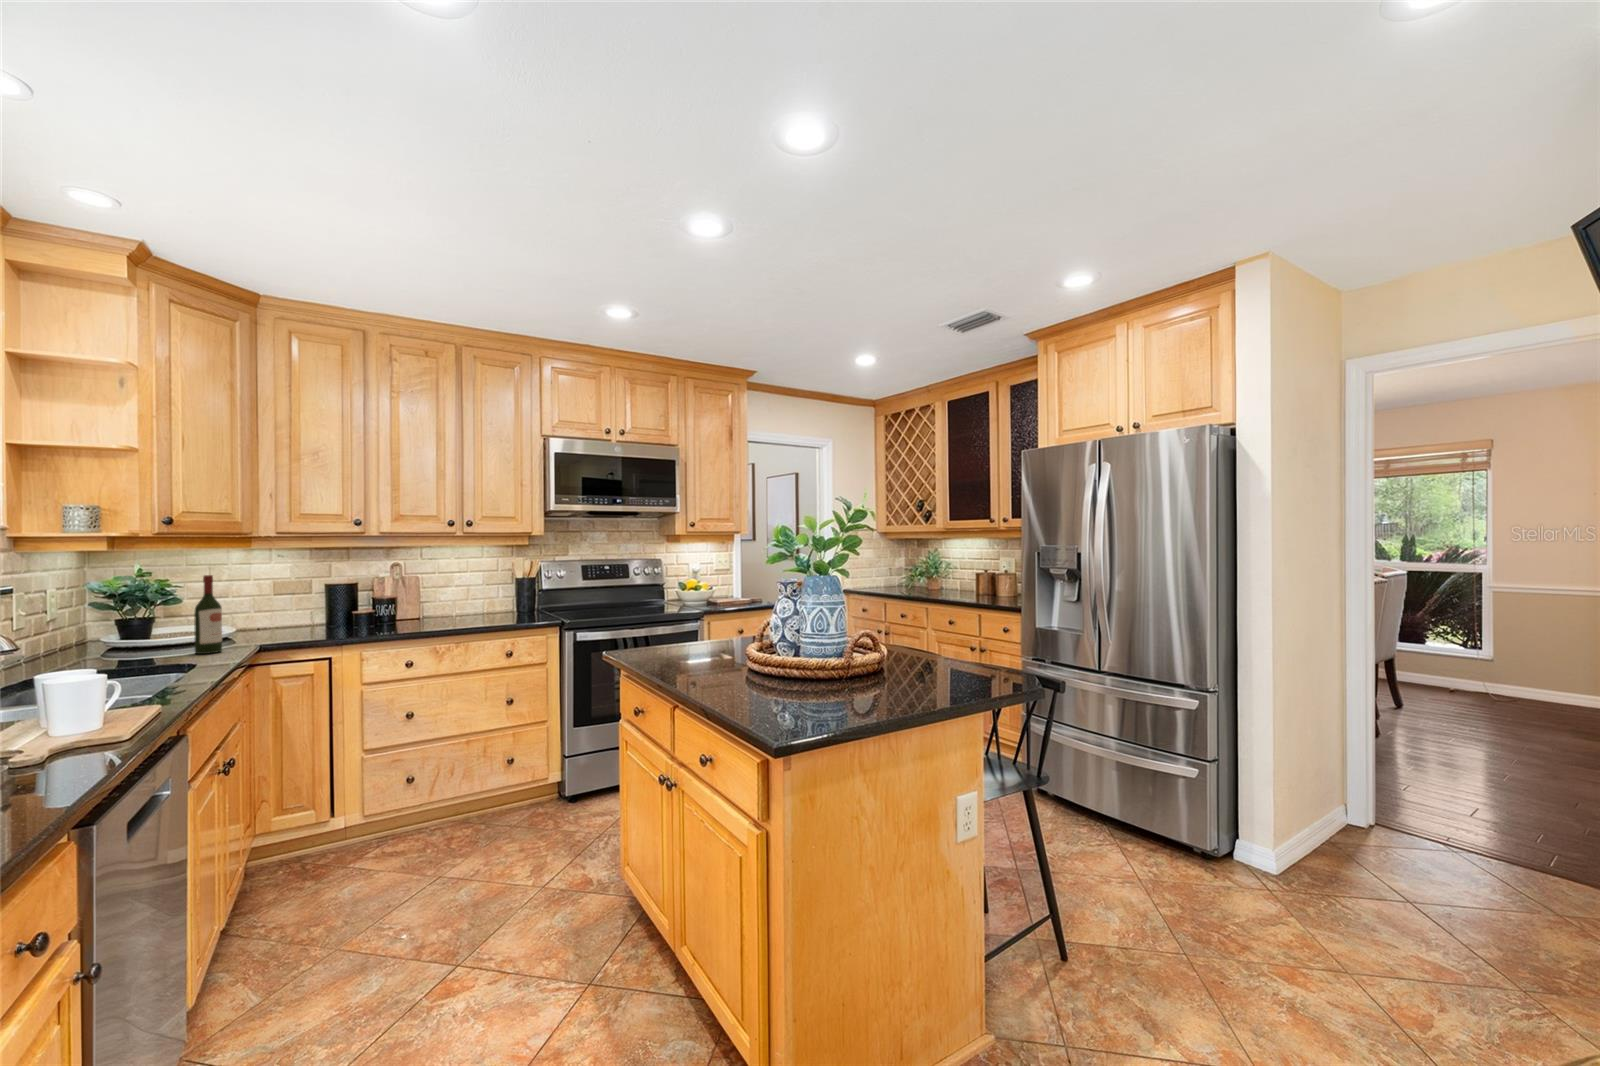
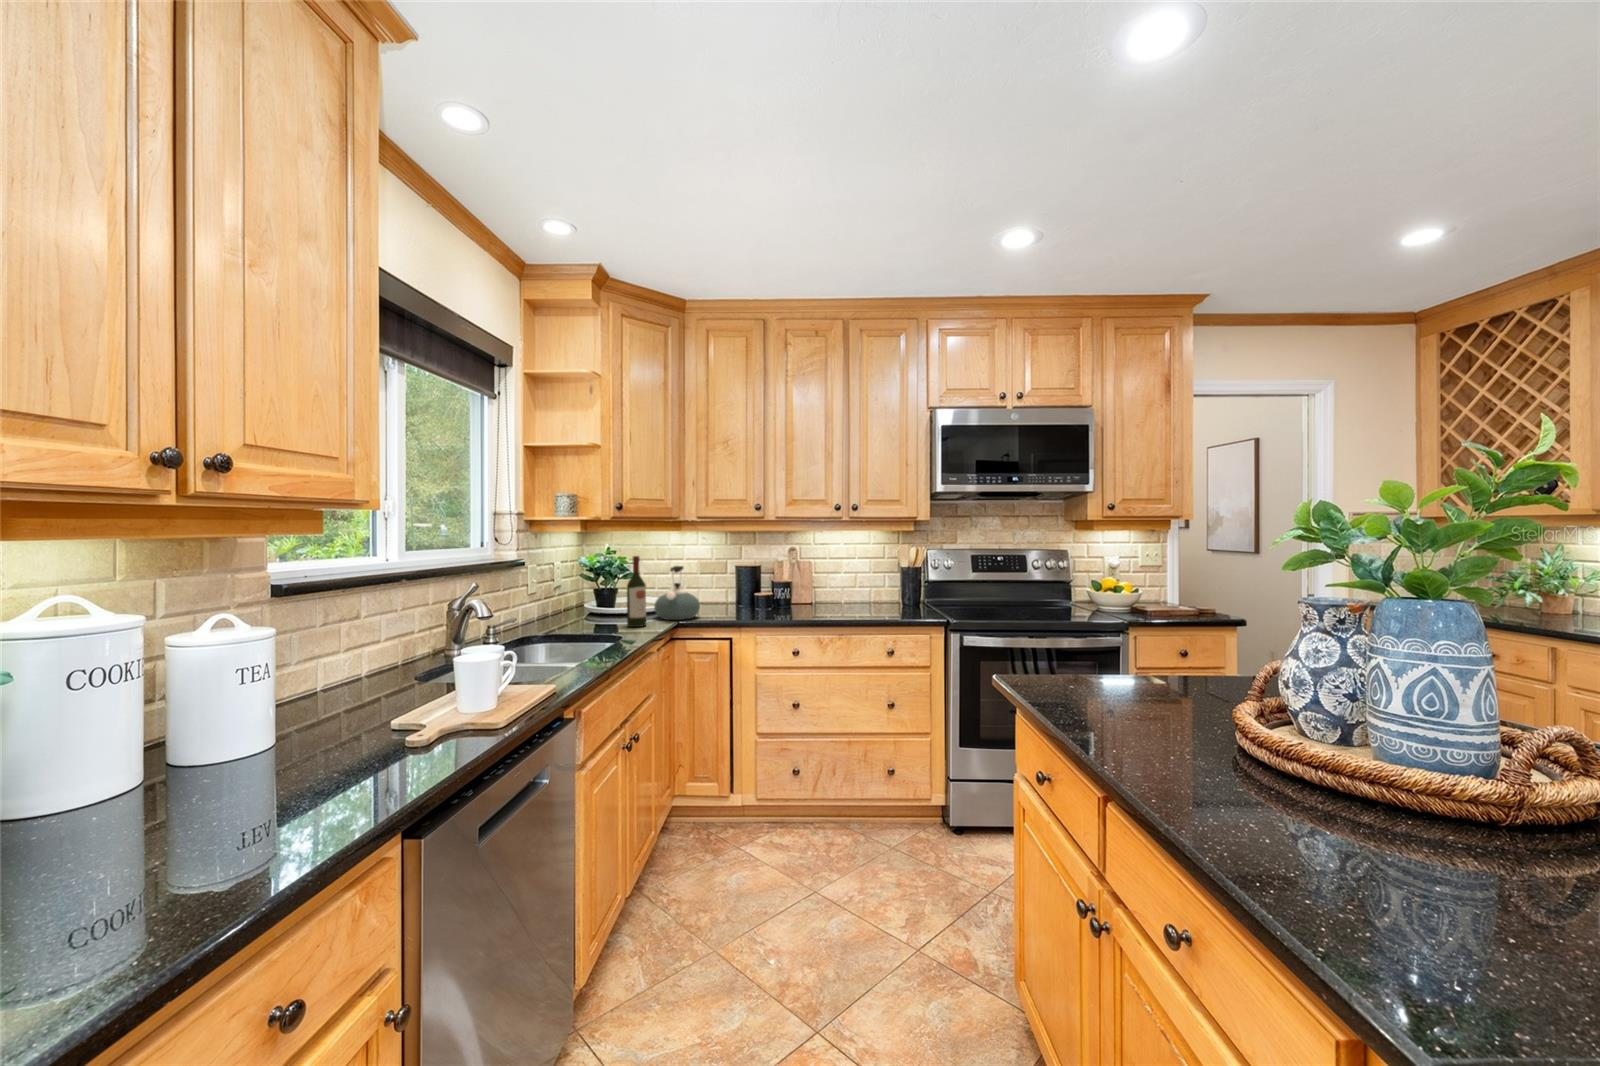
kettle: none [226,585,288,644] -> present [654,566,700,620]

